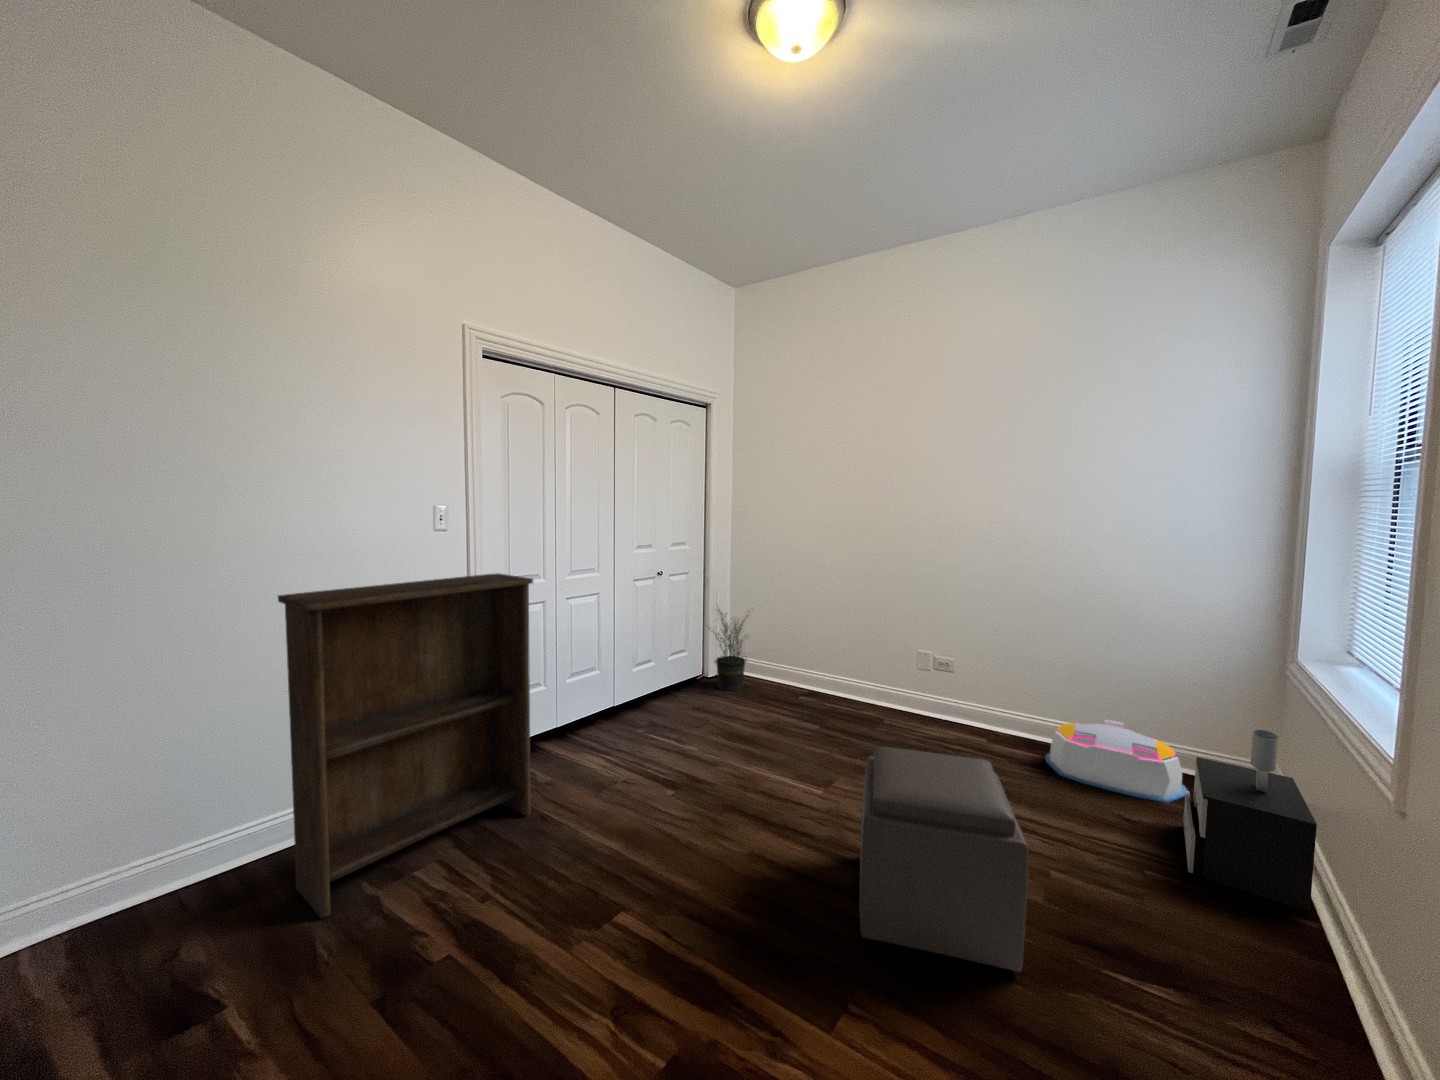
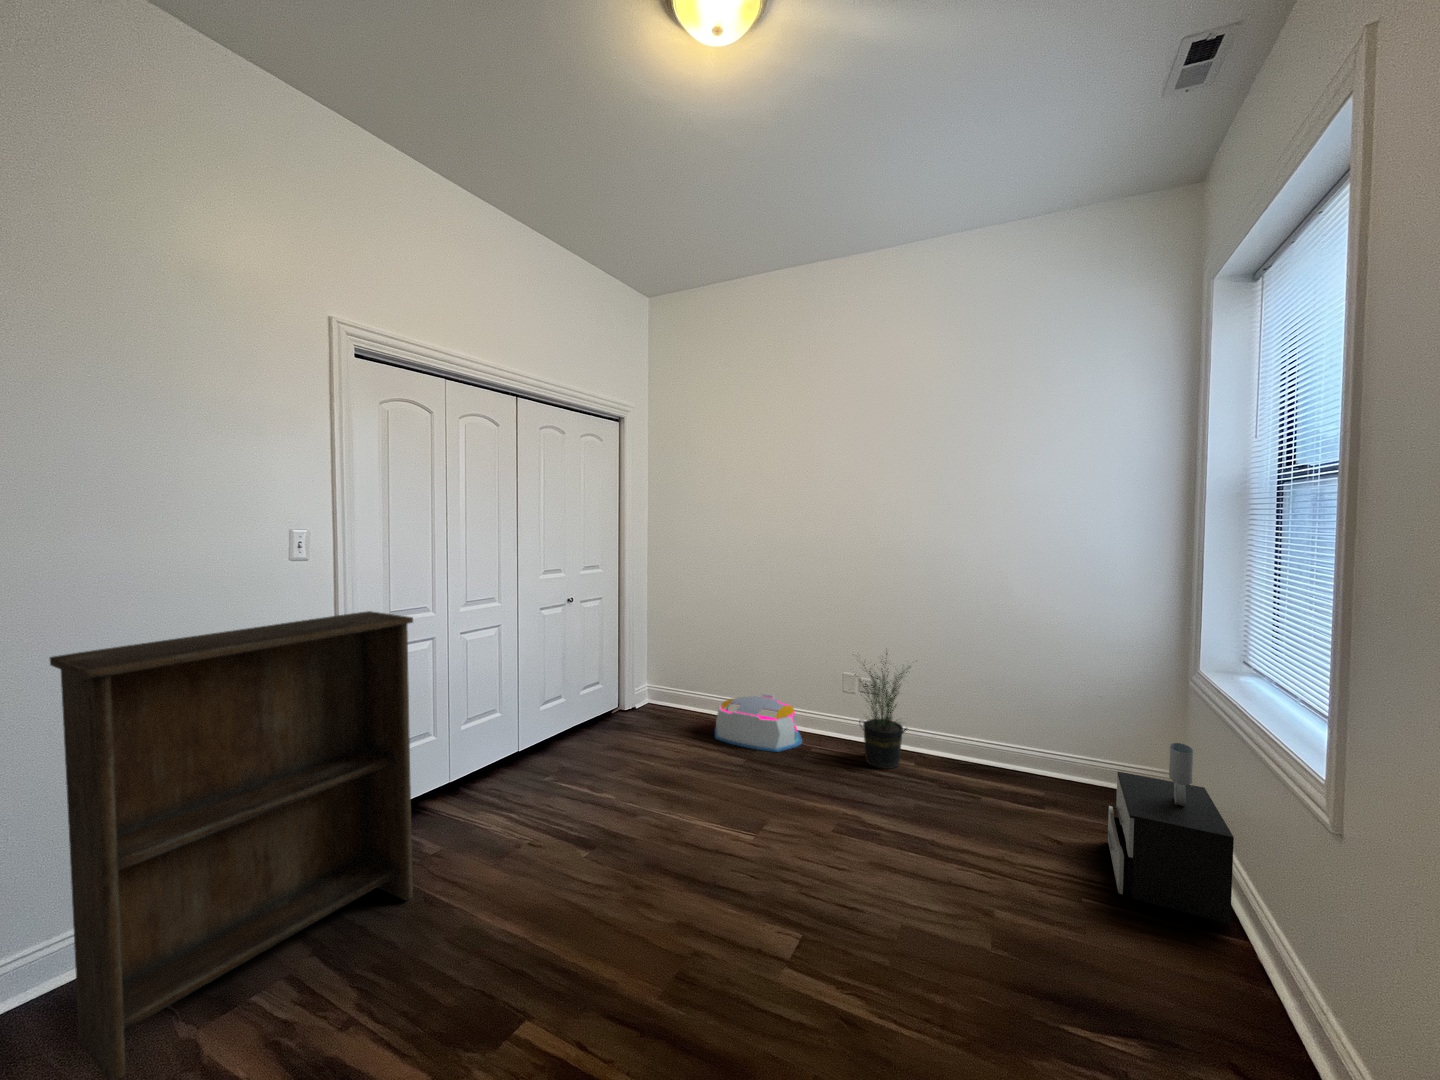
potted plant: present [709,610,748,691] -> present [854,653,911,769]
storage bin: present [1045,720,1187,803] -> present [715,693,802,752]
ottoman: present [860,747,1029,972] -> none [799,790,976,1036]

